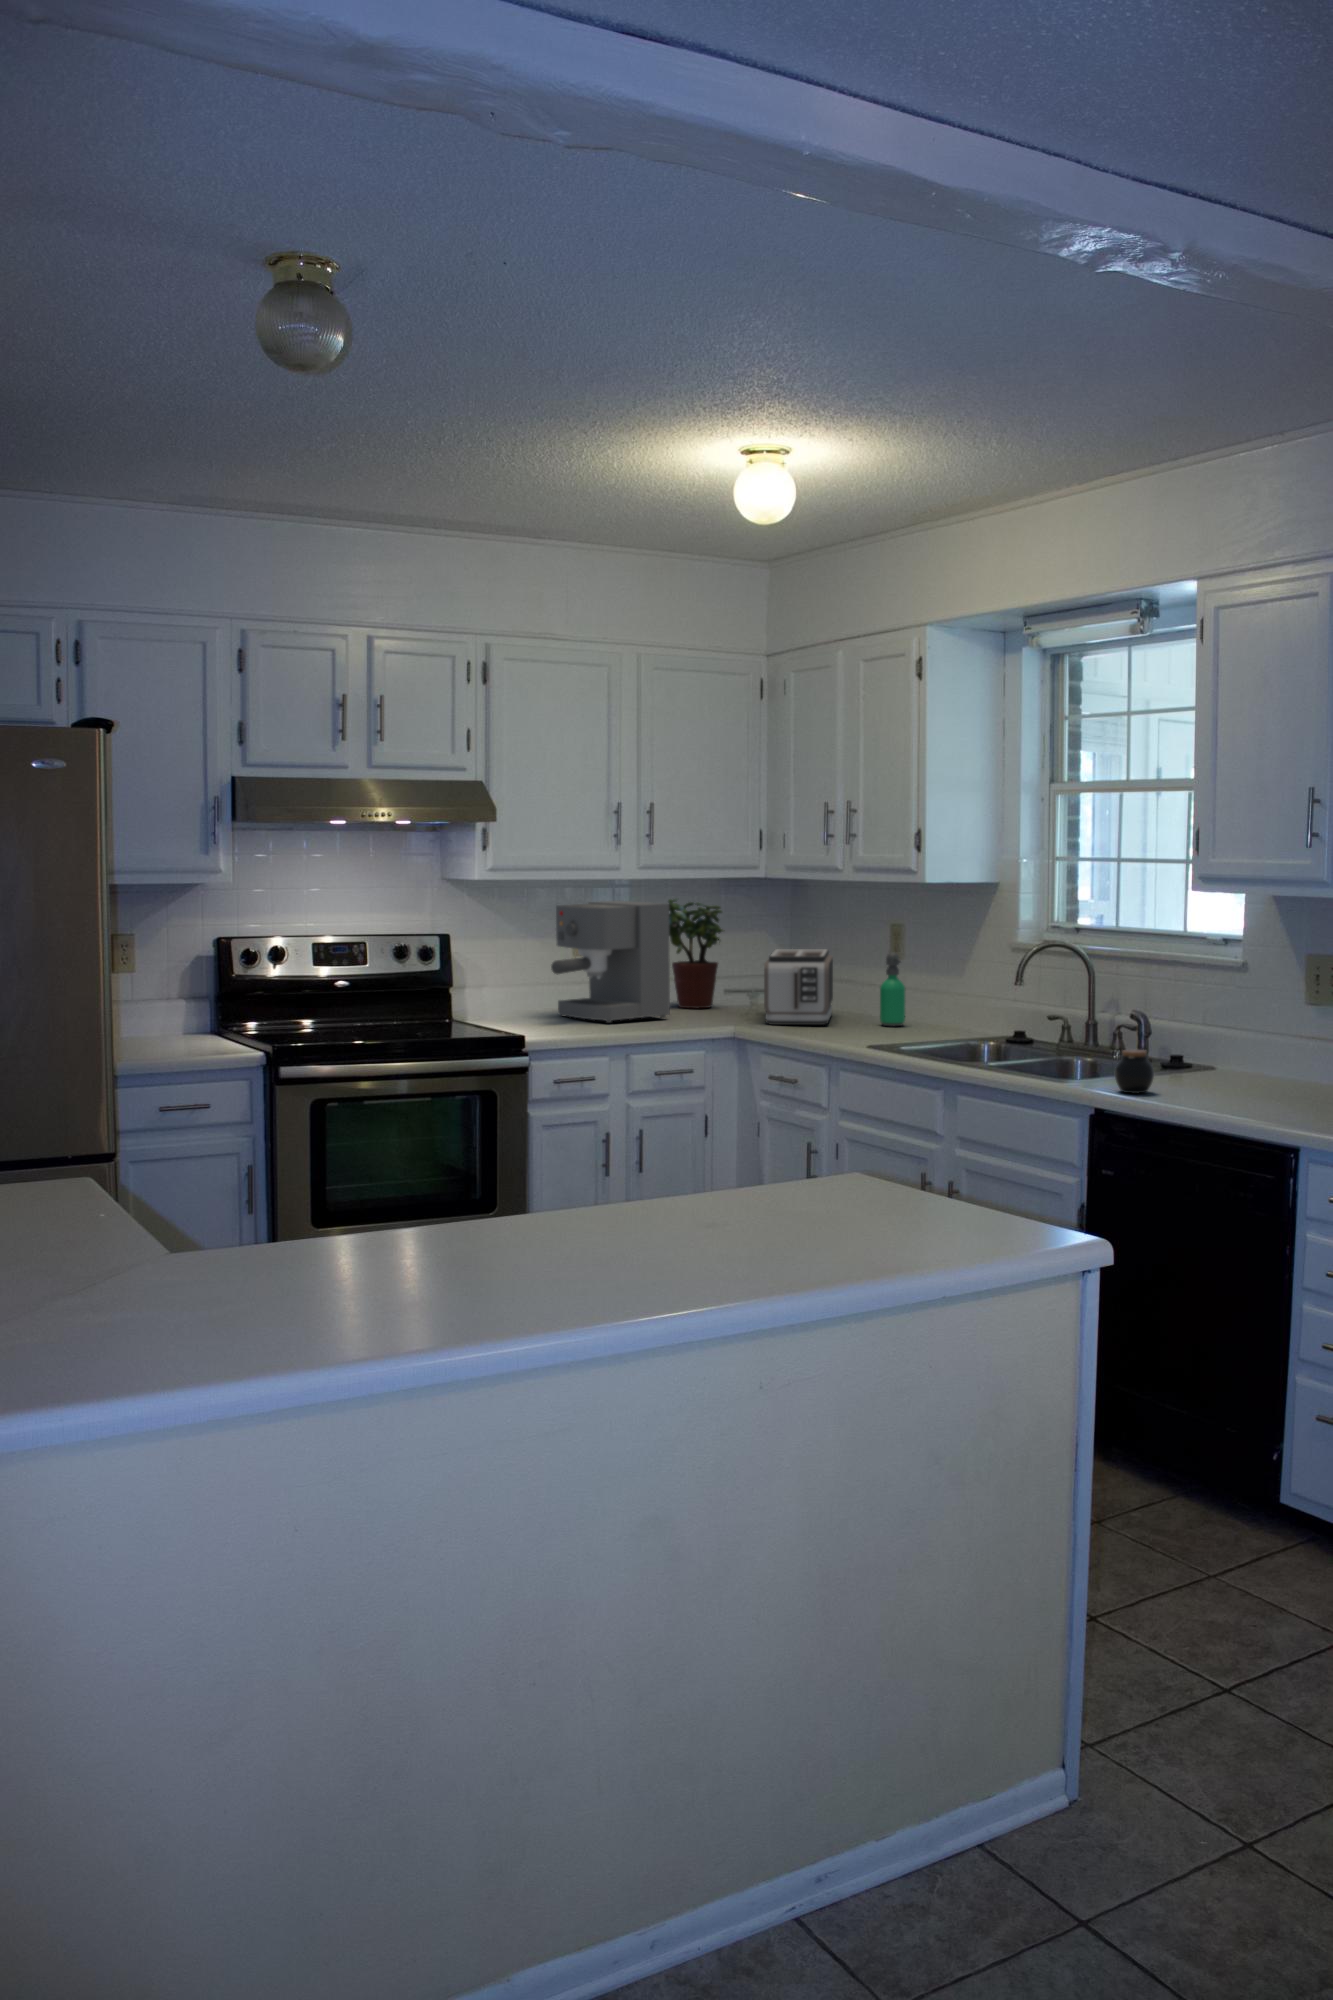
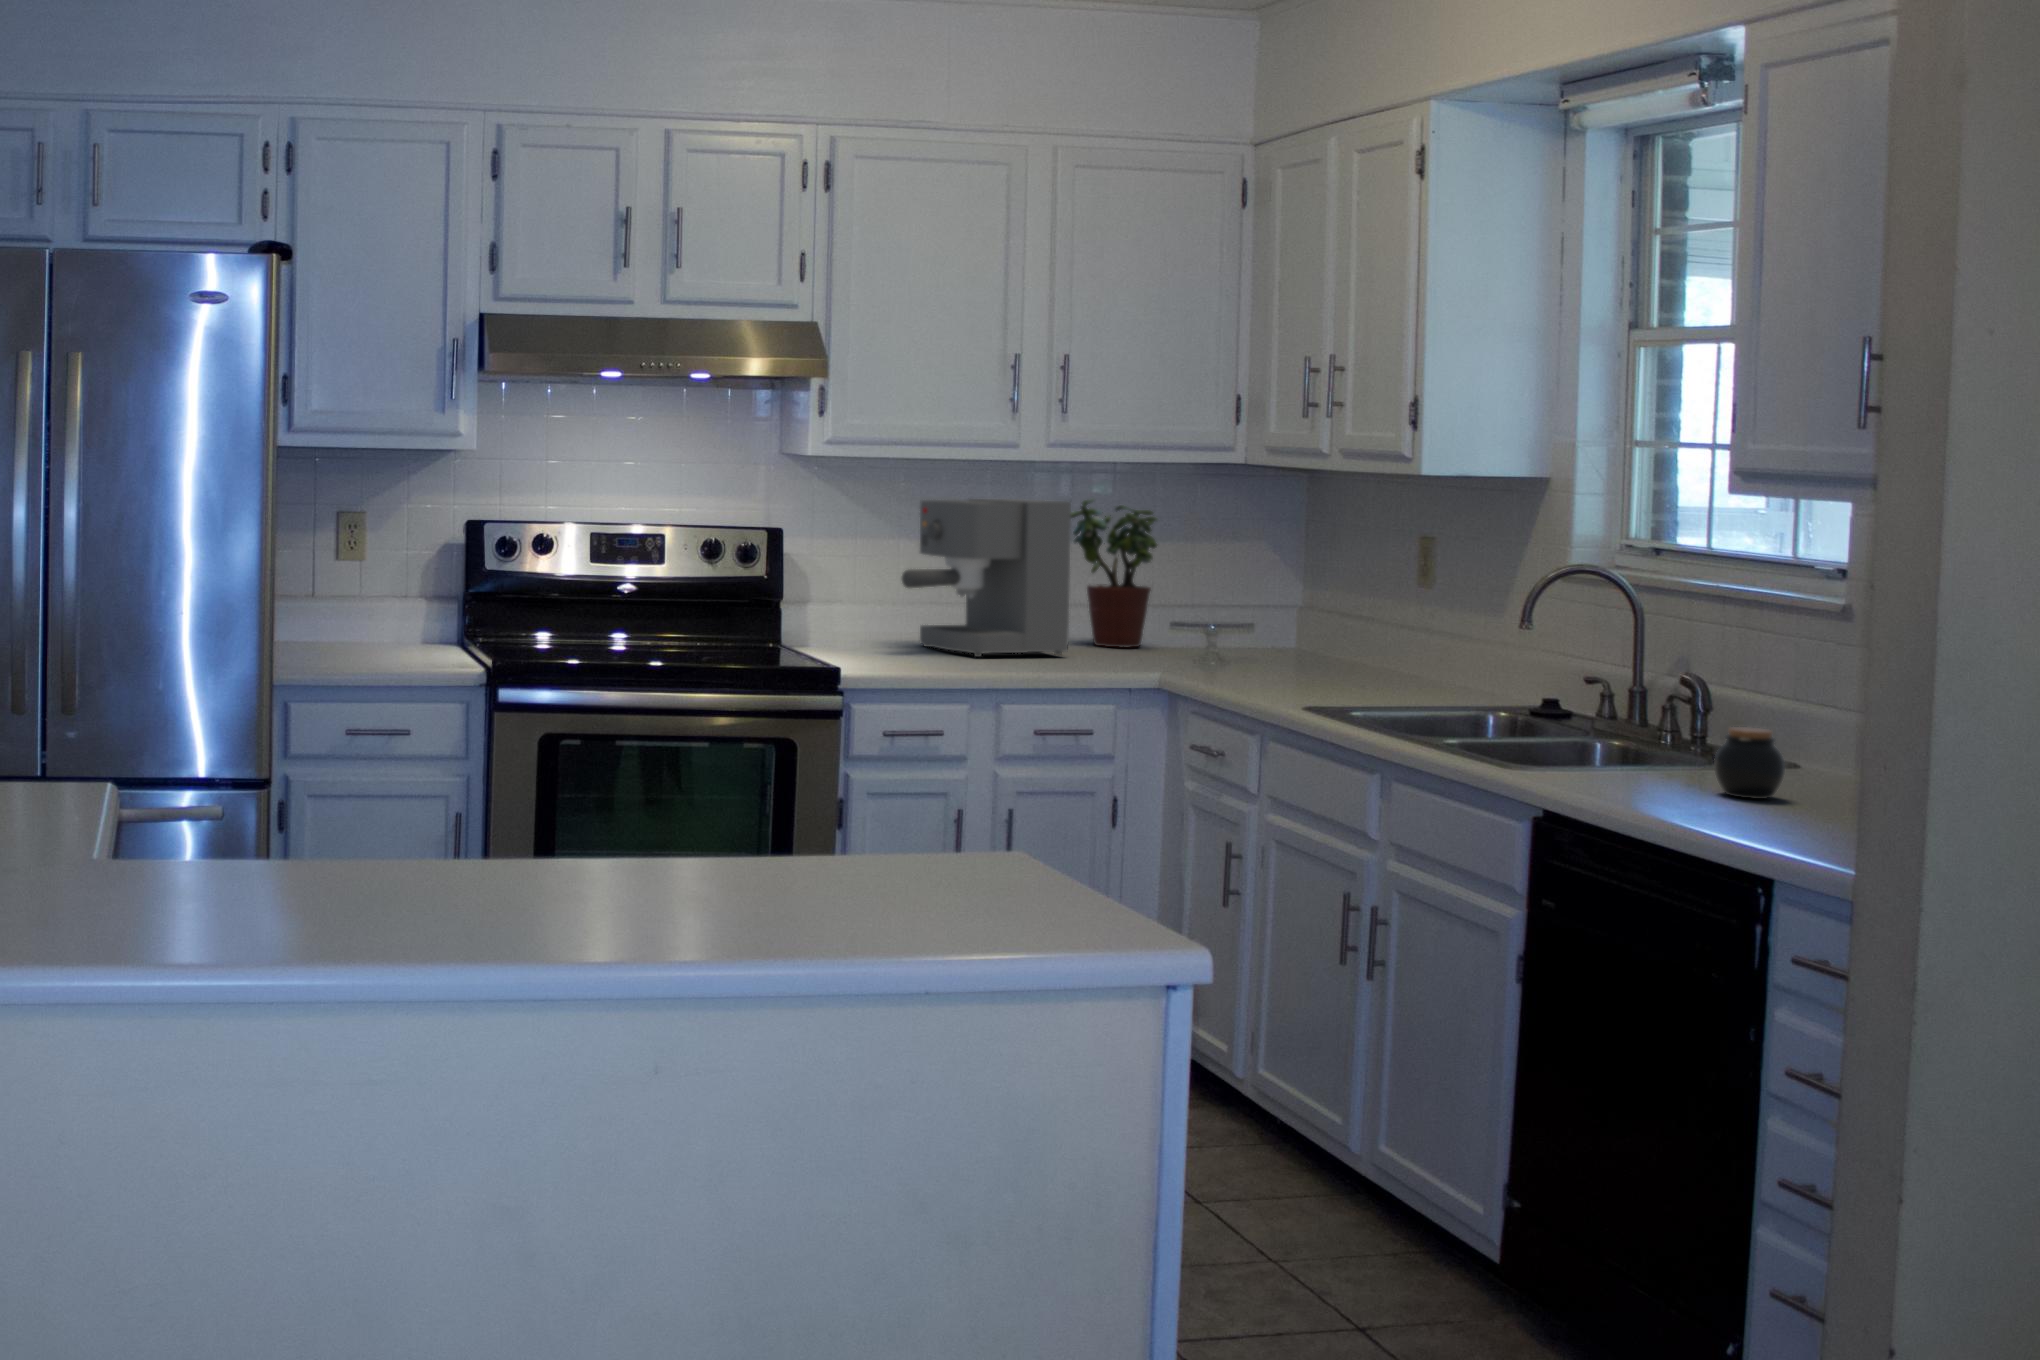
toaster: present [764,949,833,1025] -> none [1198,571,1310,675]
soap dispenser: present [880,952,905,1026] -> none [1370,578,1410,683]

